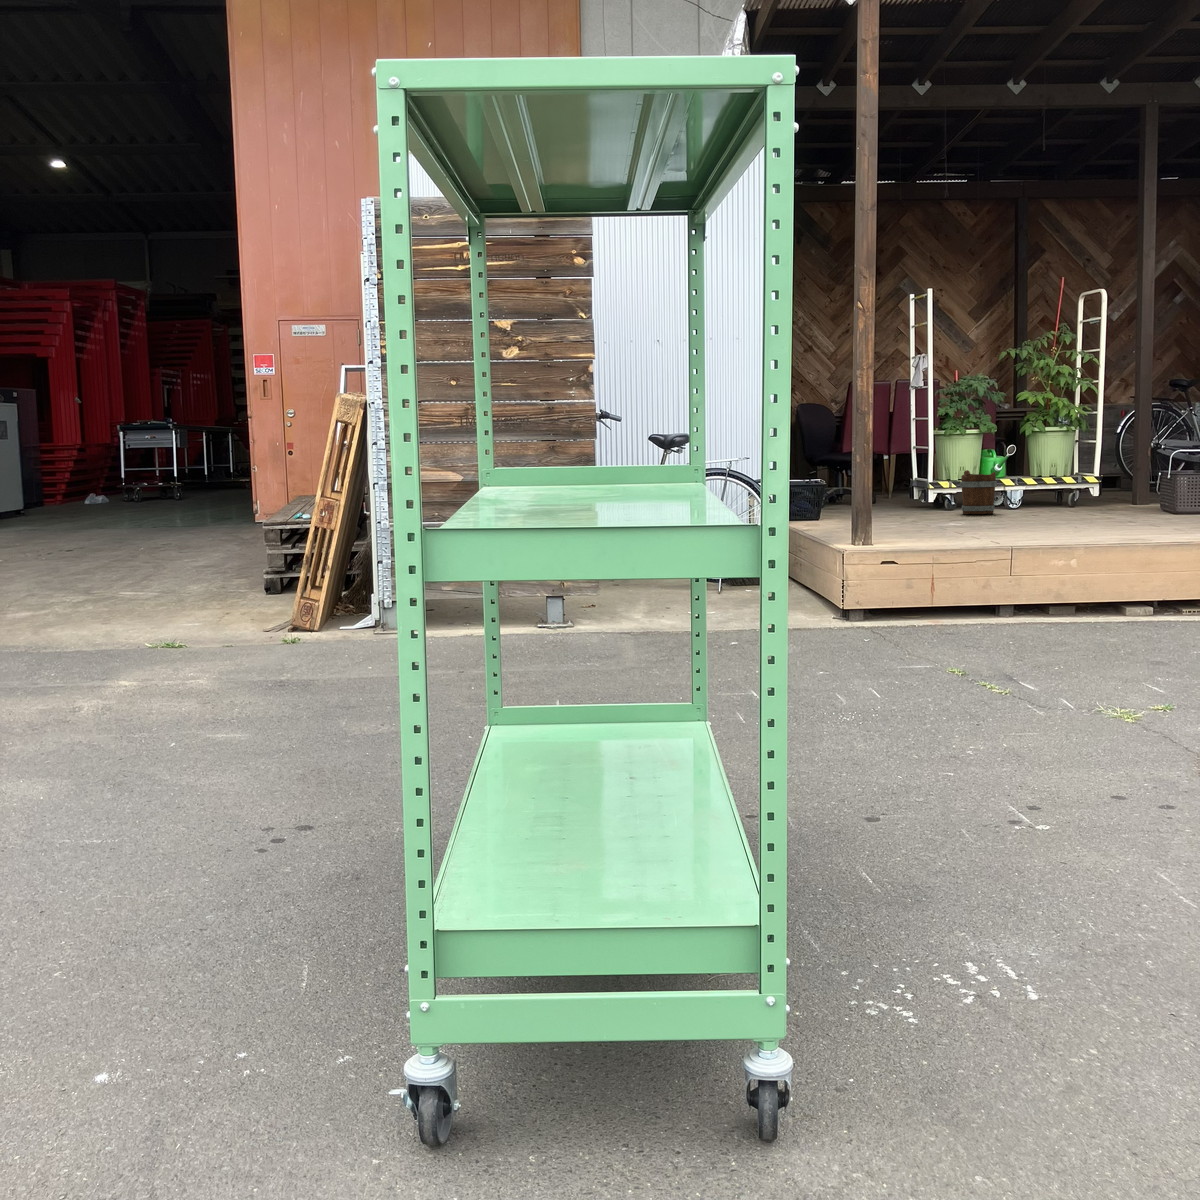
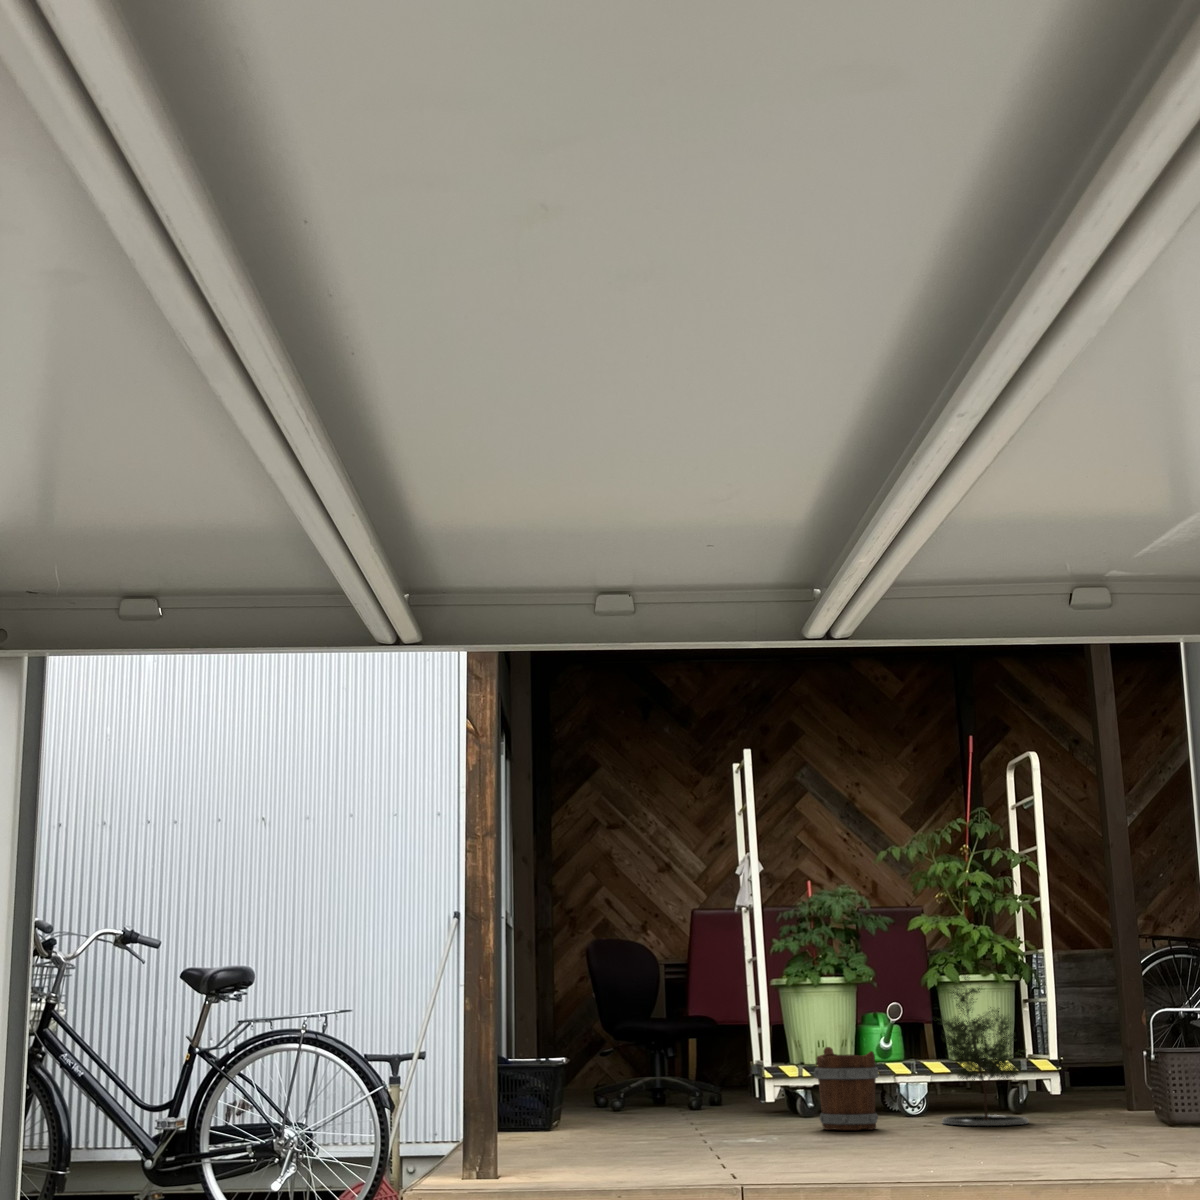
potted tree: none [1029,425,1085,512] -> present [940,972,1028,1126]

